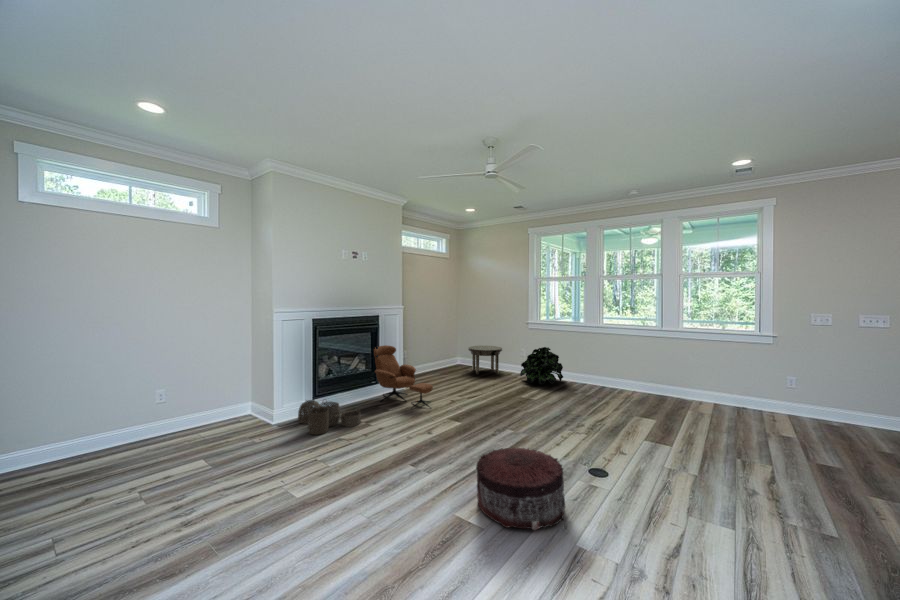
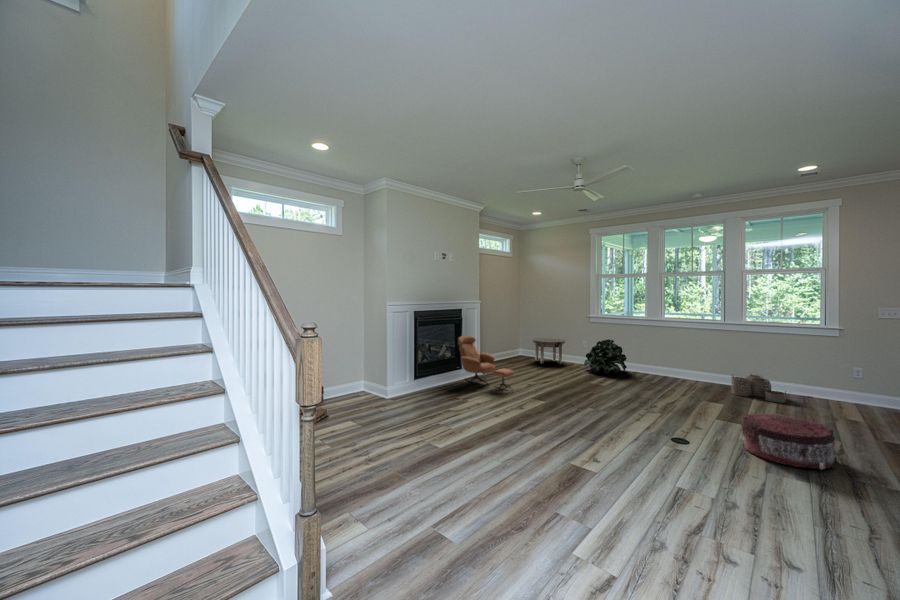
woven basket: present [298,400,360,435] -> present [731,374,786,403]
pouf: present [476,448,565,530] -> present [741,413,839,469]

